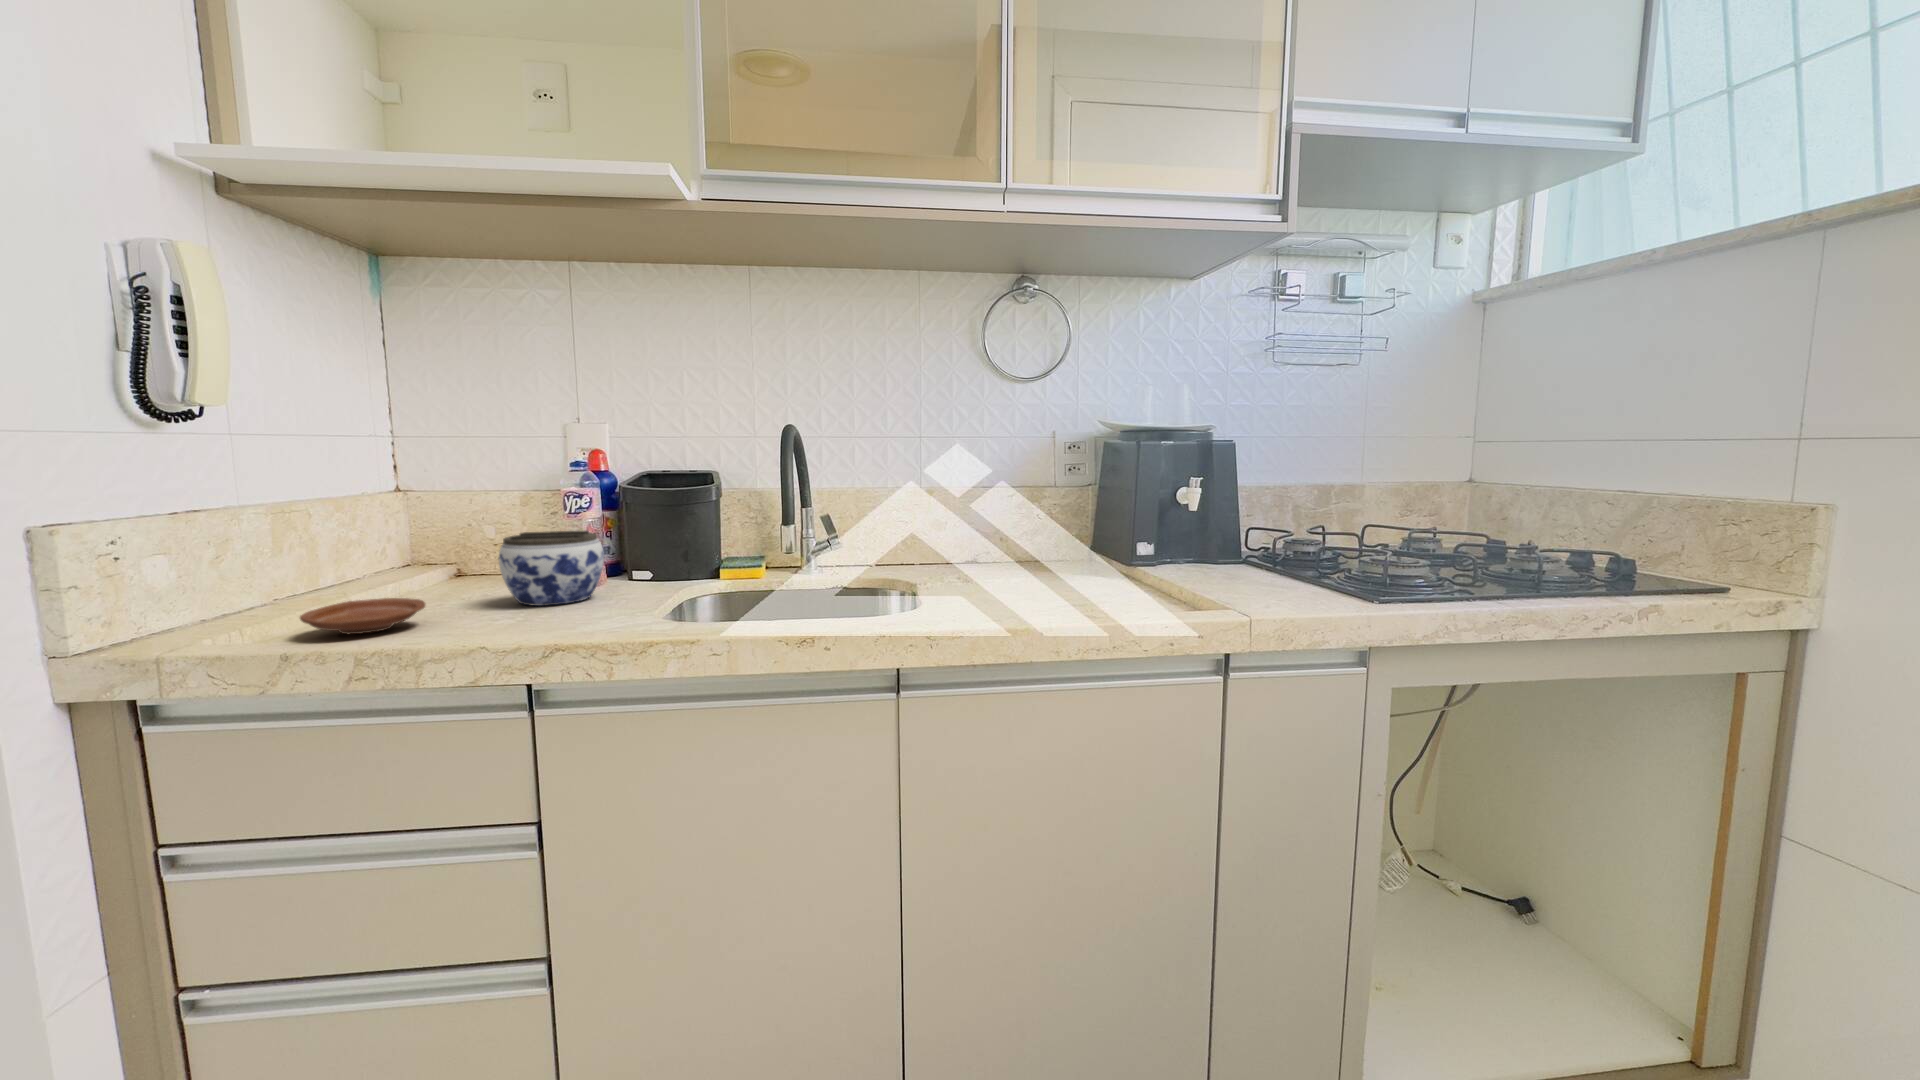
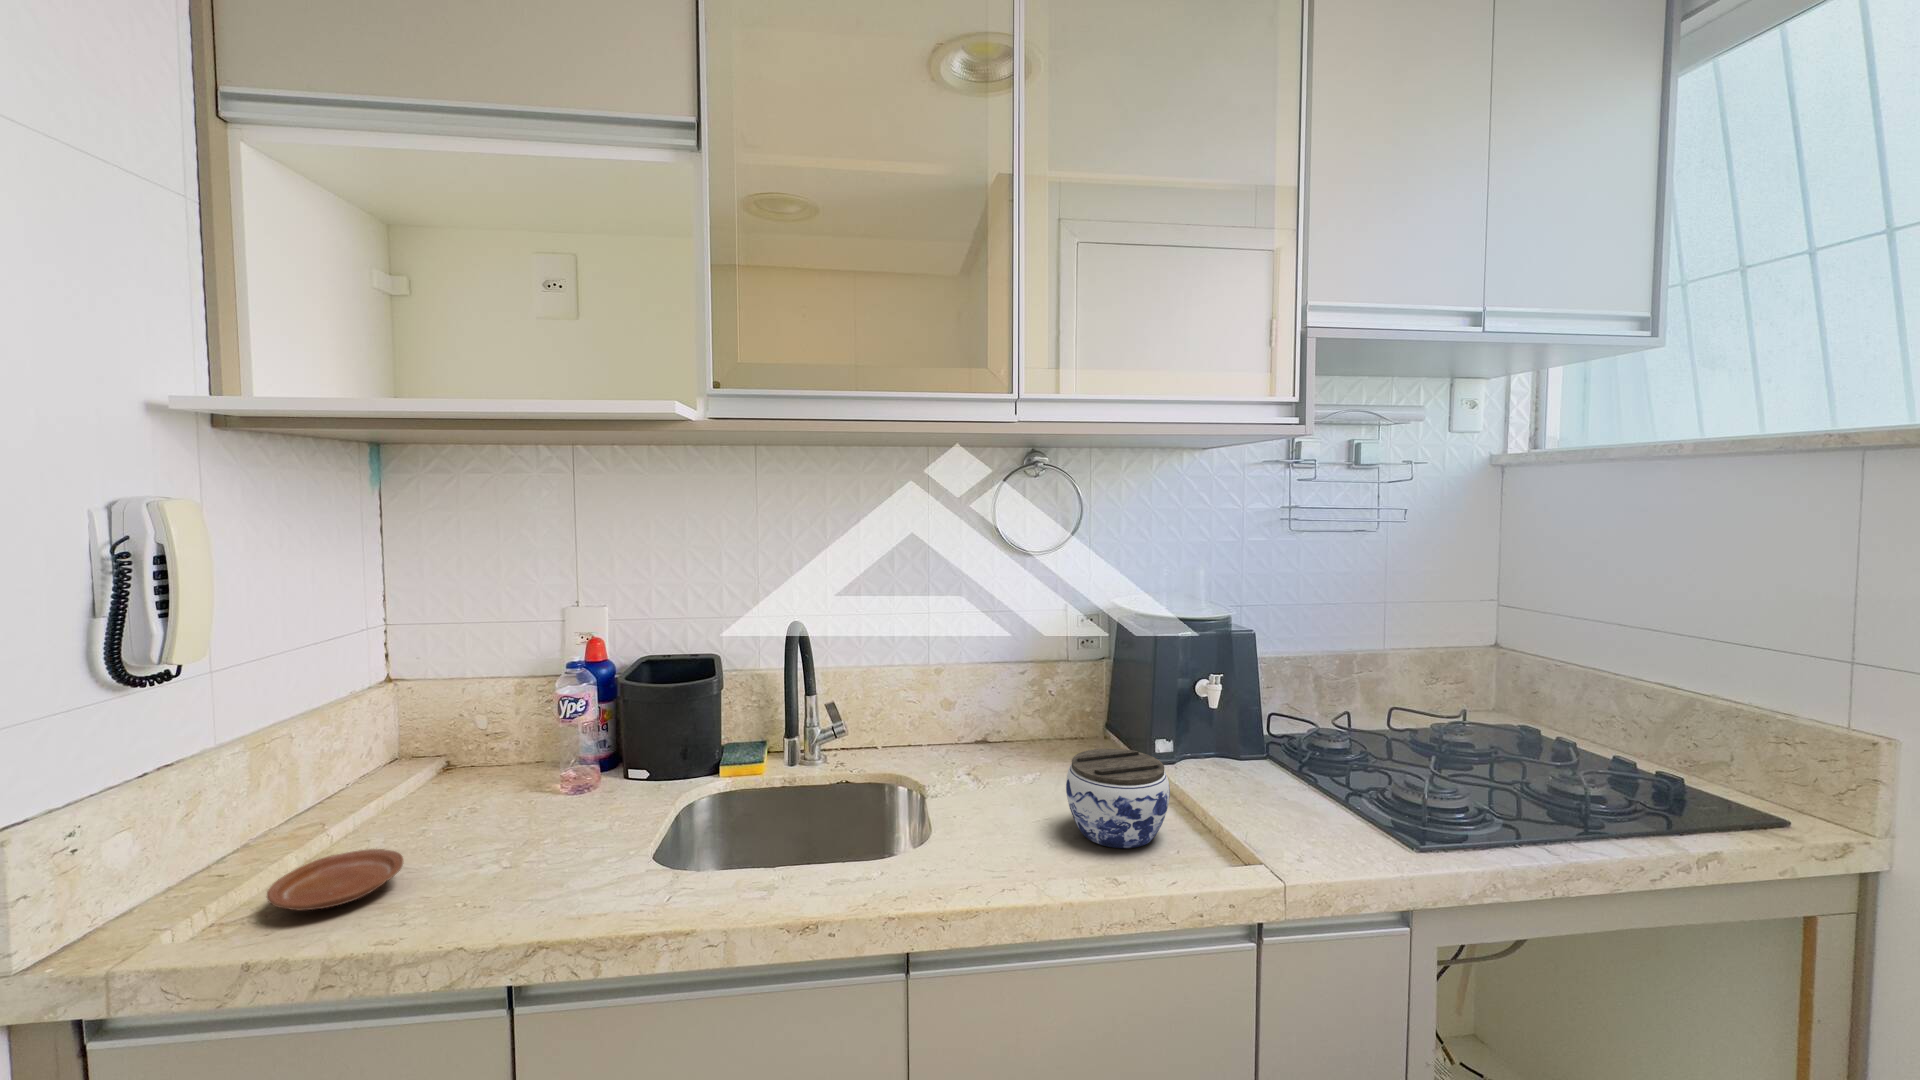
jar: present [499,531,604,606] -> present [1066,749,1170,848]

